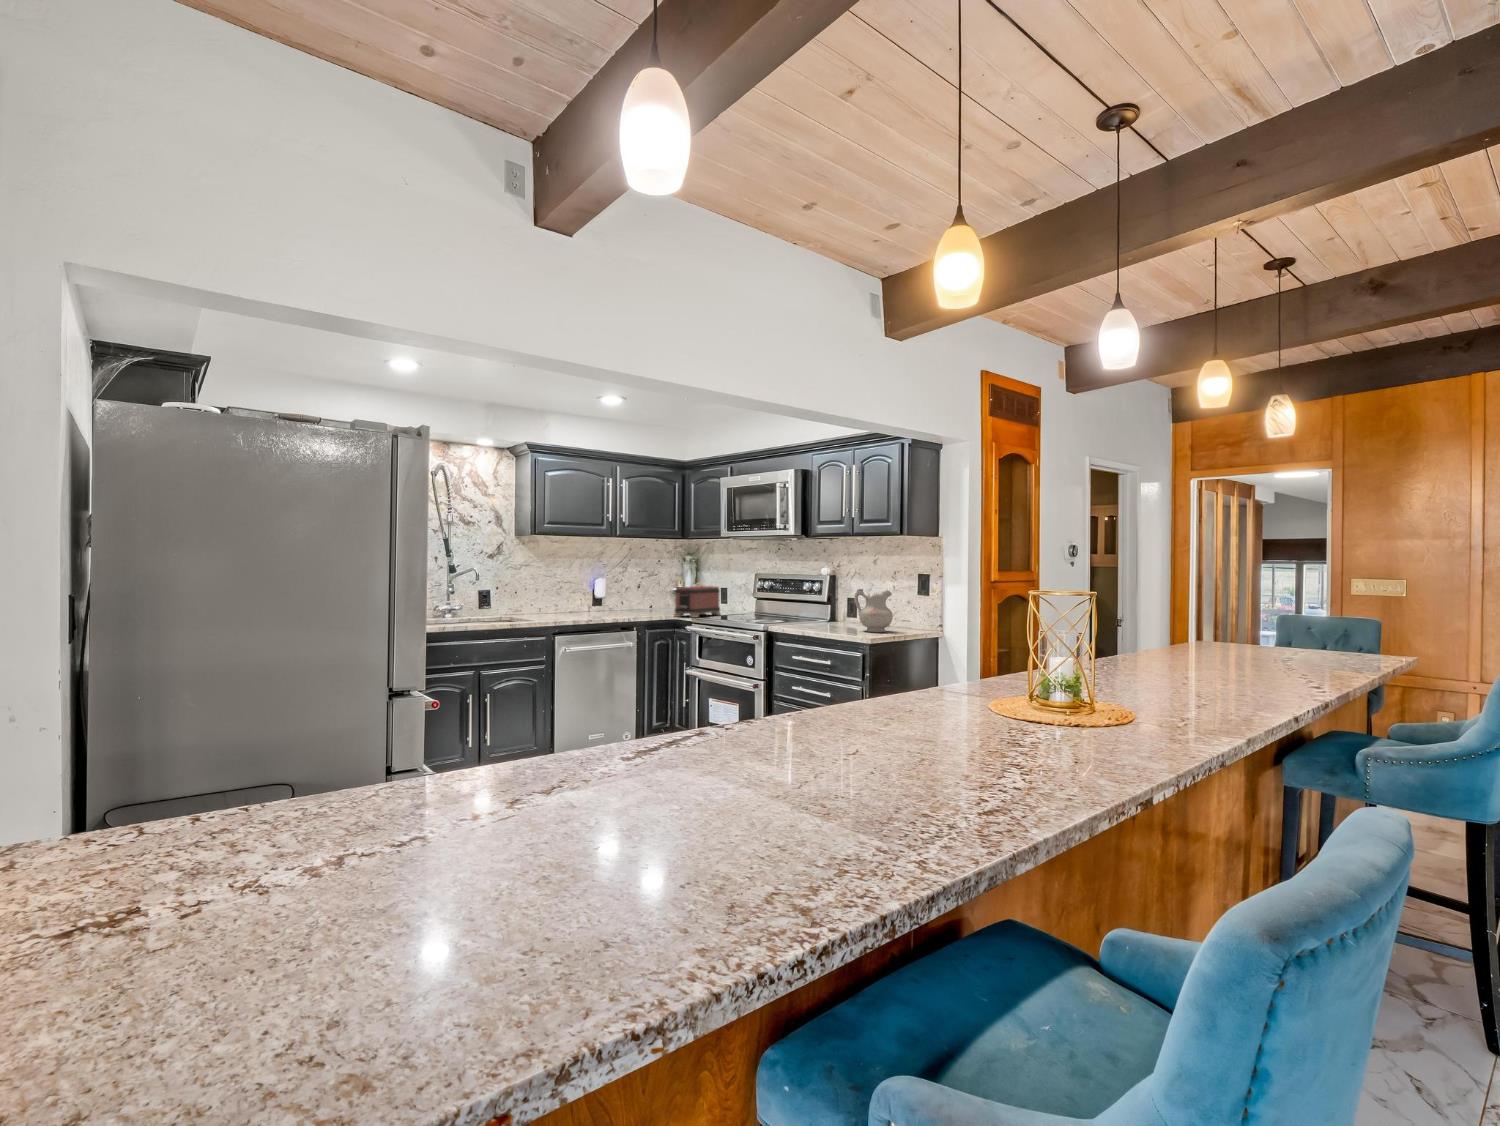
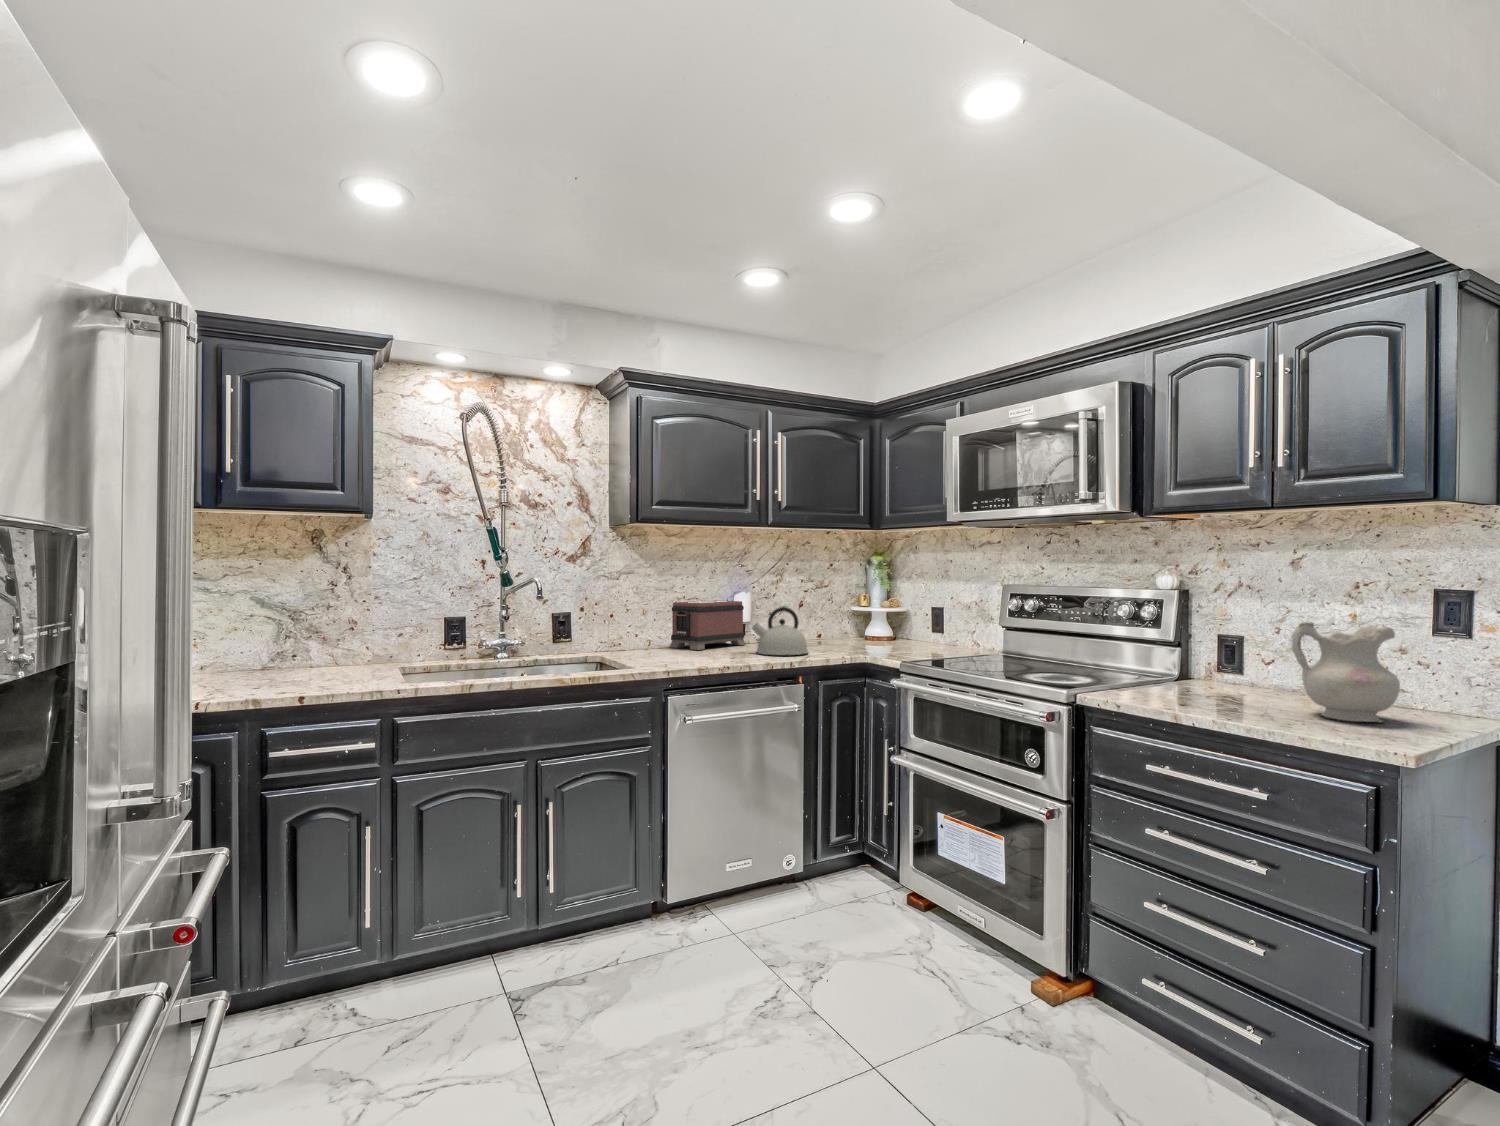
toaster: present [674,586,720,618] -> present [670,601,746,650]
kettle: none [606,587,641,615] -> present [752,607,808,655]

